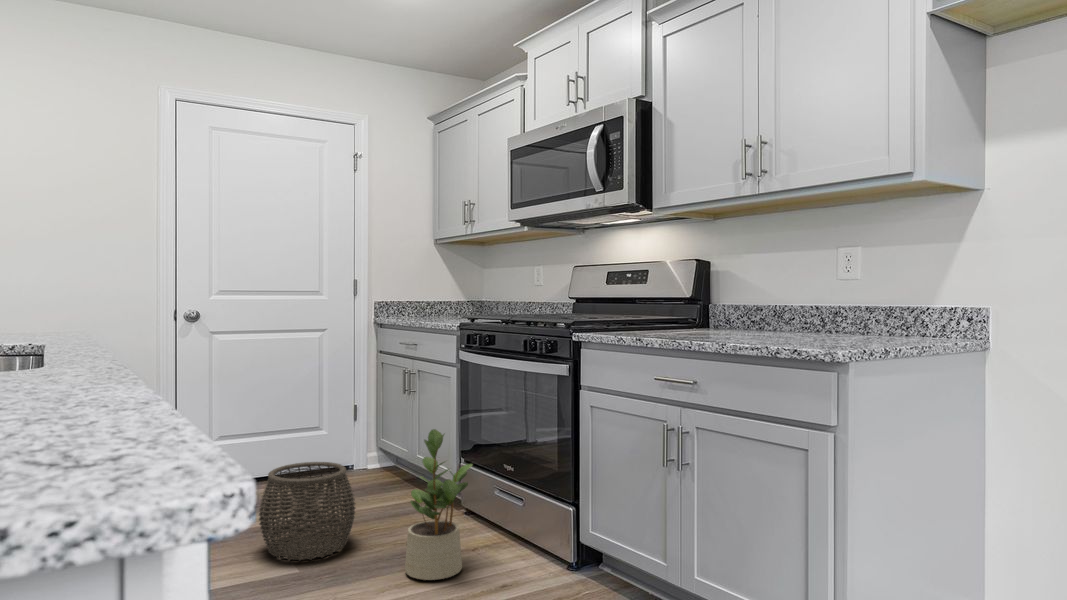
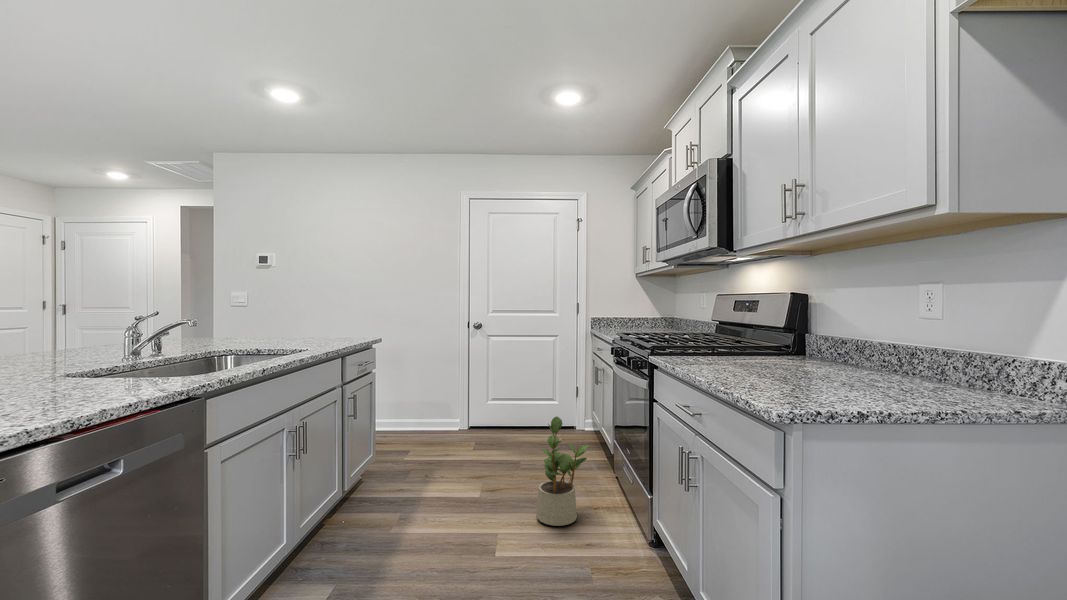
woven basket: present [259,462,355,561] -> none [471,424,530,490]

